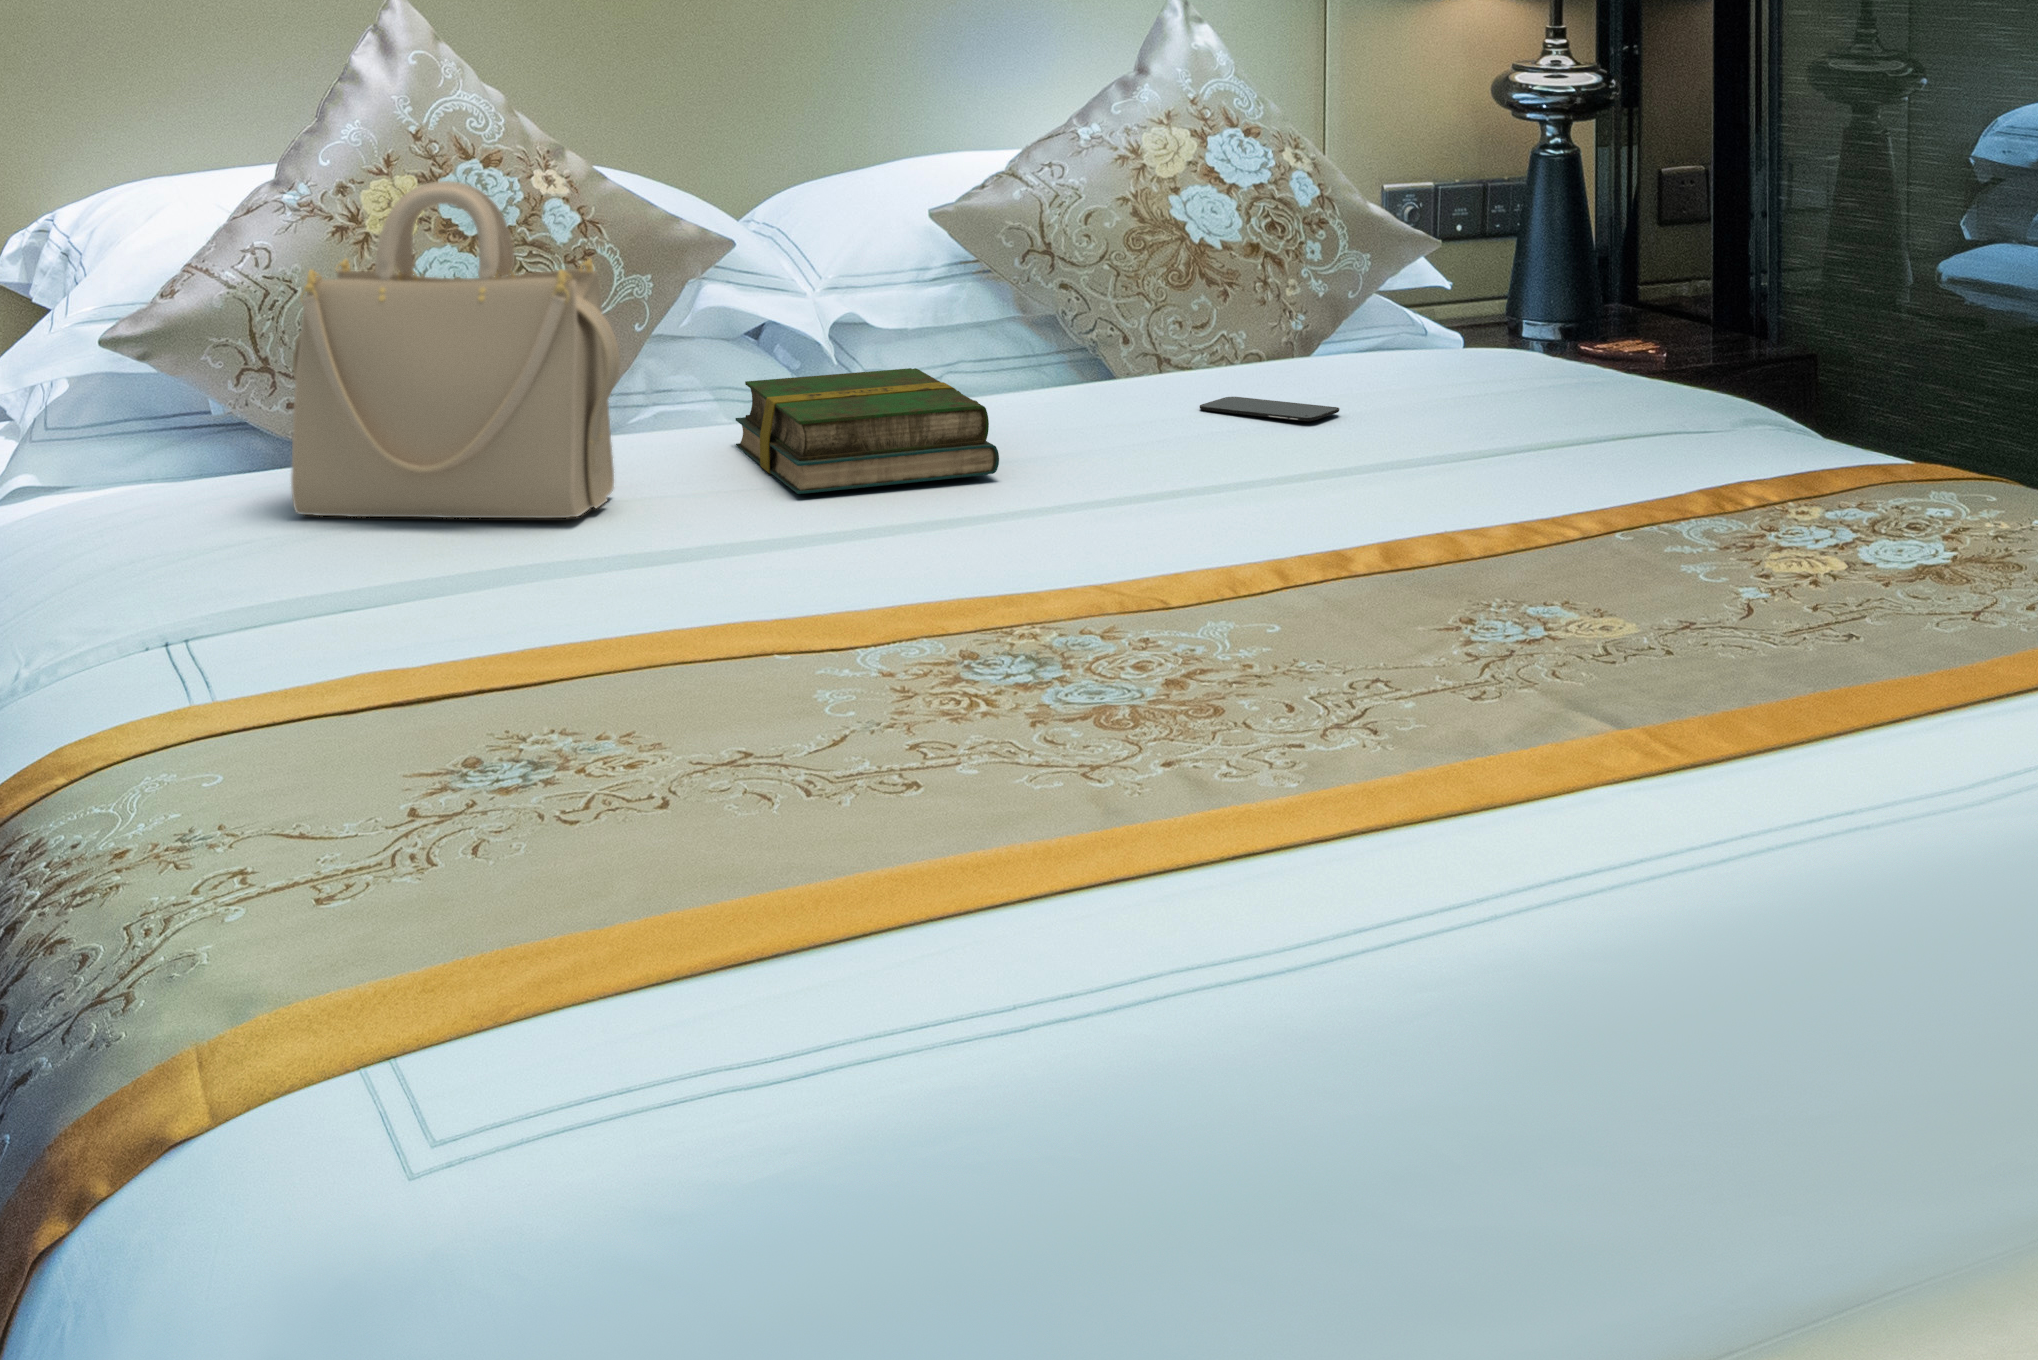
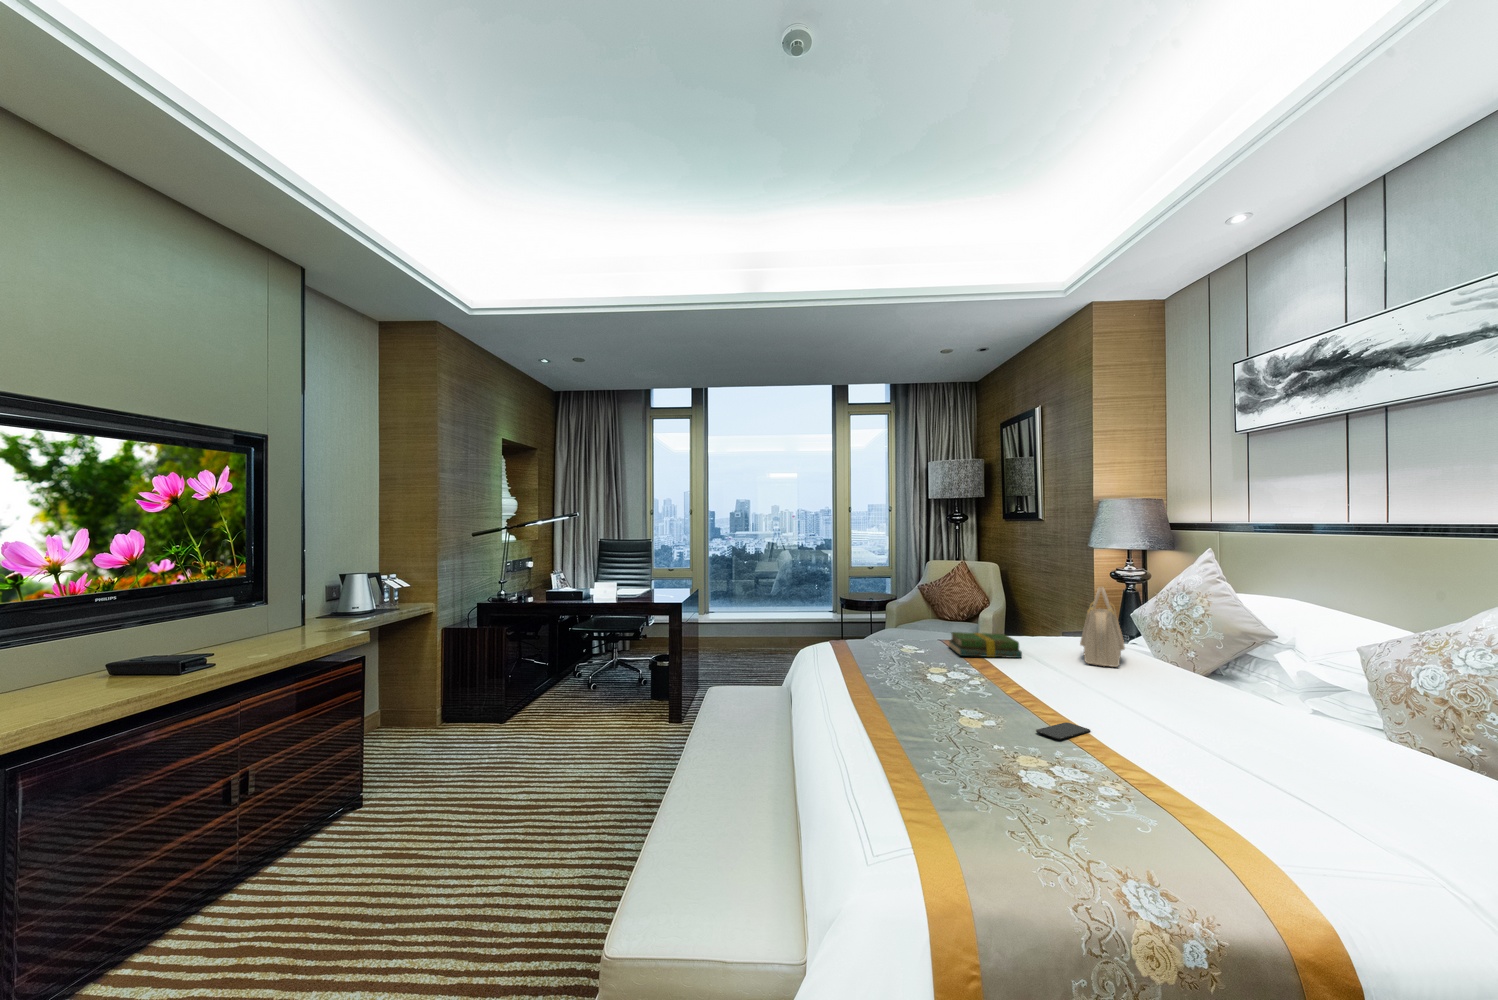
book: present [735,368,999,494] -> present [949,632,1022,658]
smartphone: present [1200,397,1339,421] -> present [1036,722,1090,740]

